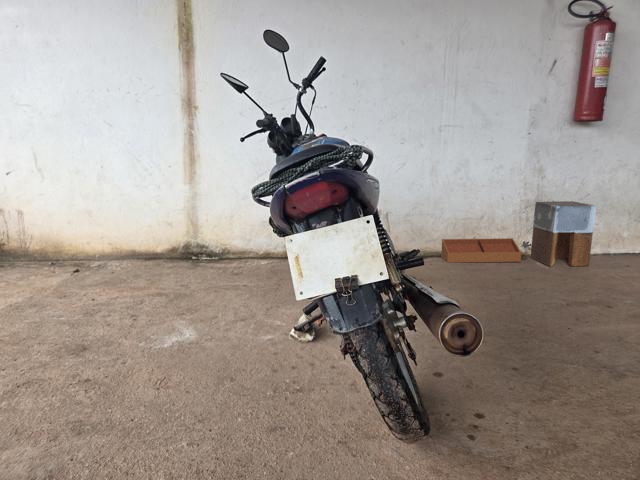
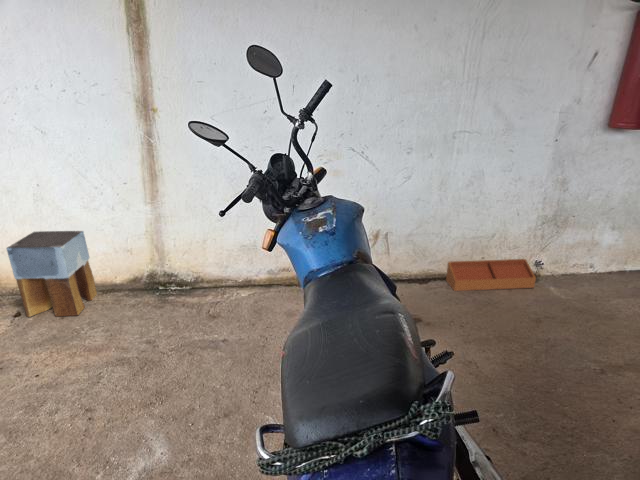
stool: present [531,201,597,267] -> present [7,231,97,317]

